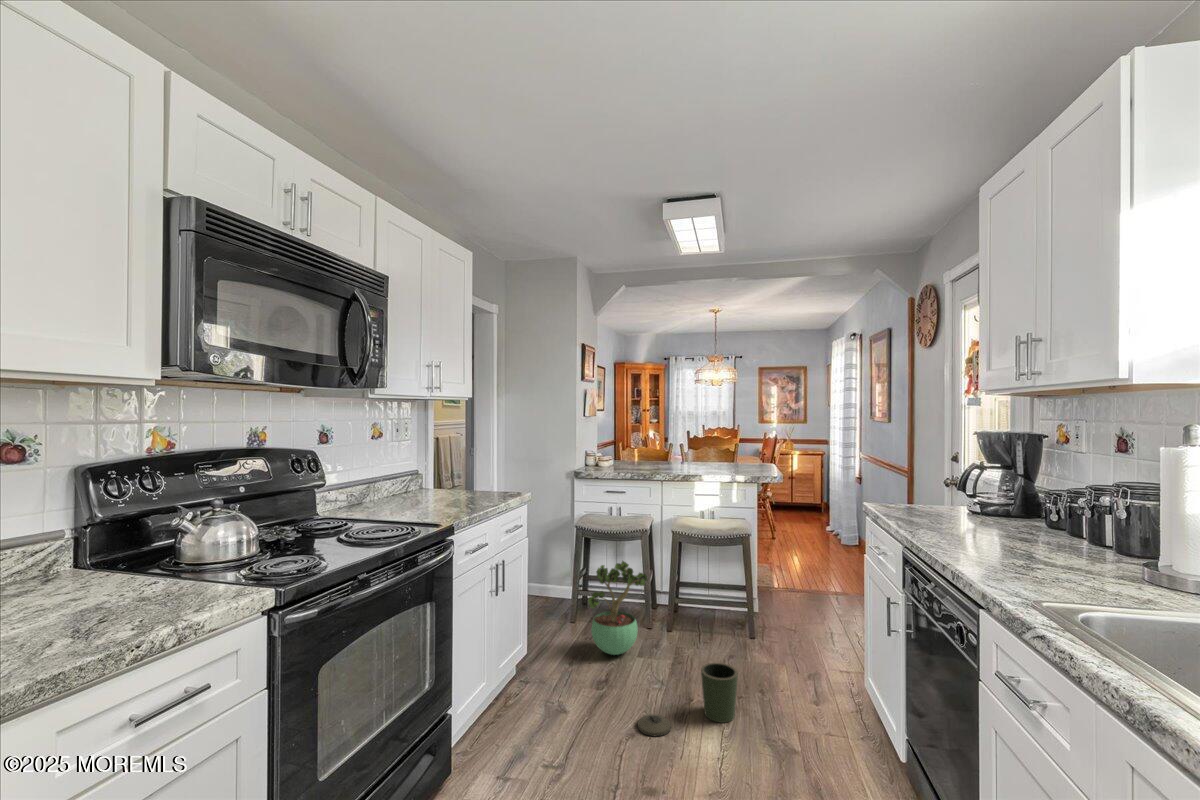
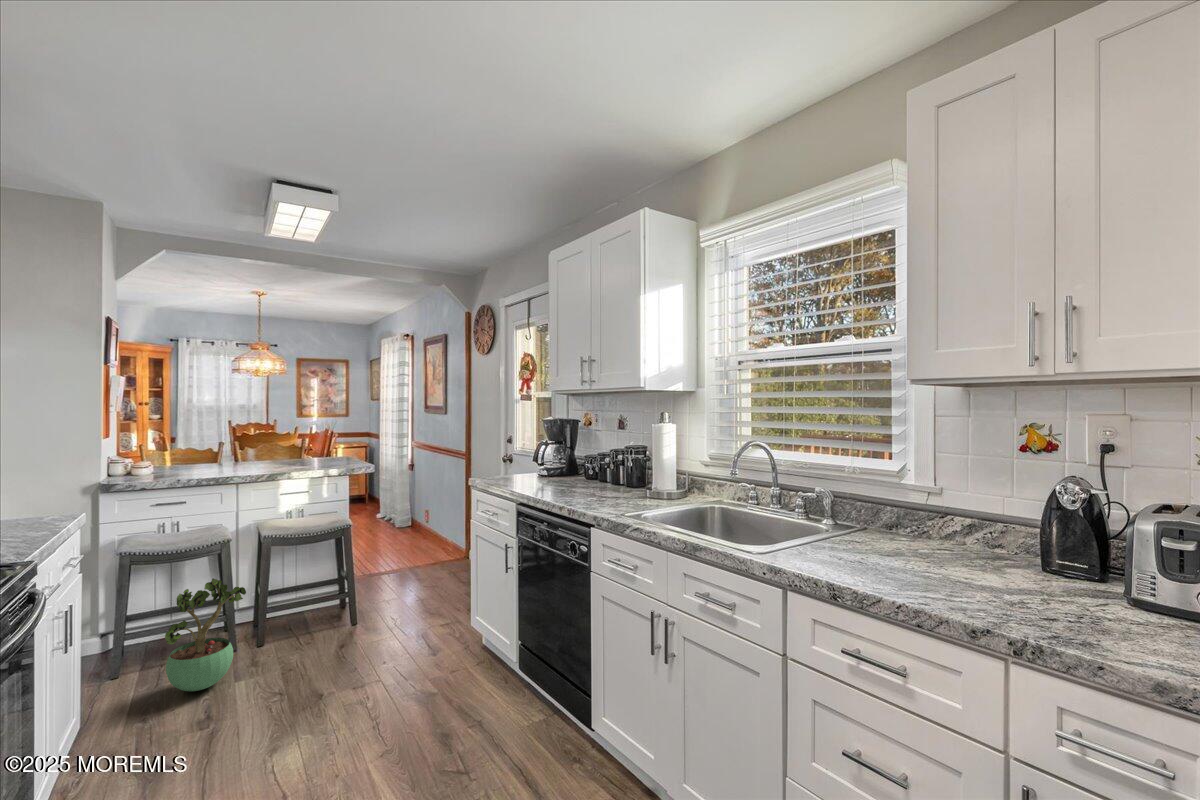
trash can: present [638,663,738,736] -> none [273,645,373,743]

